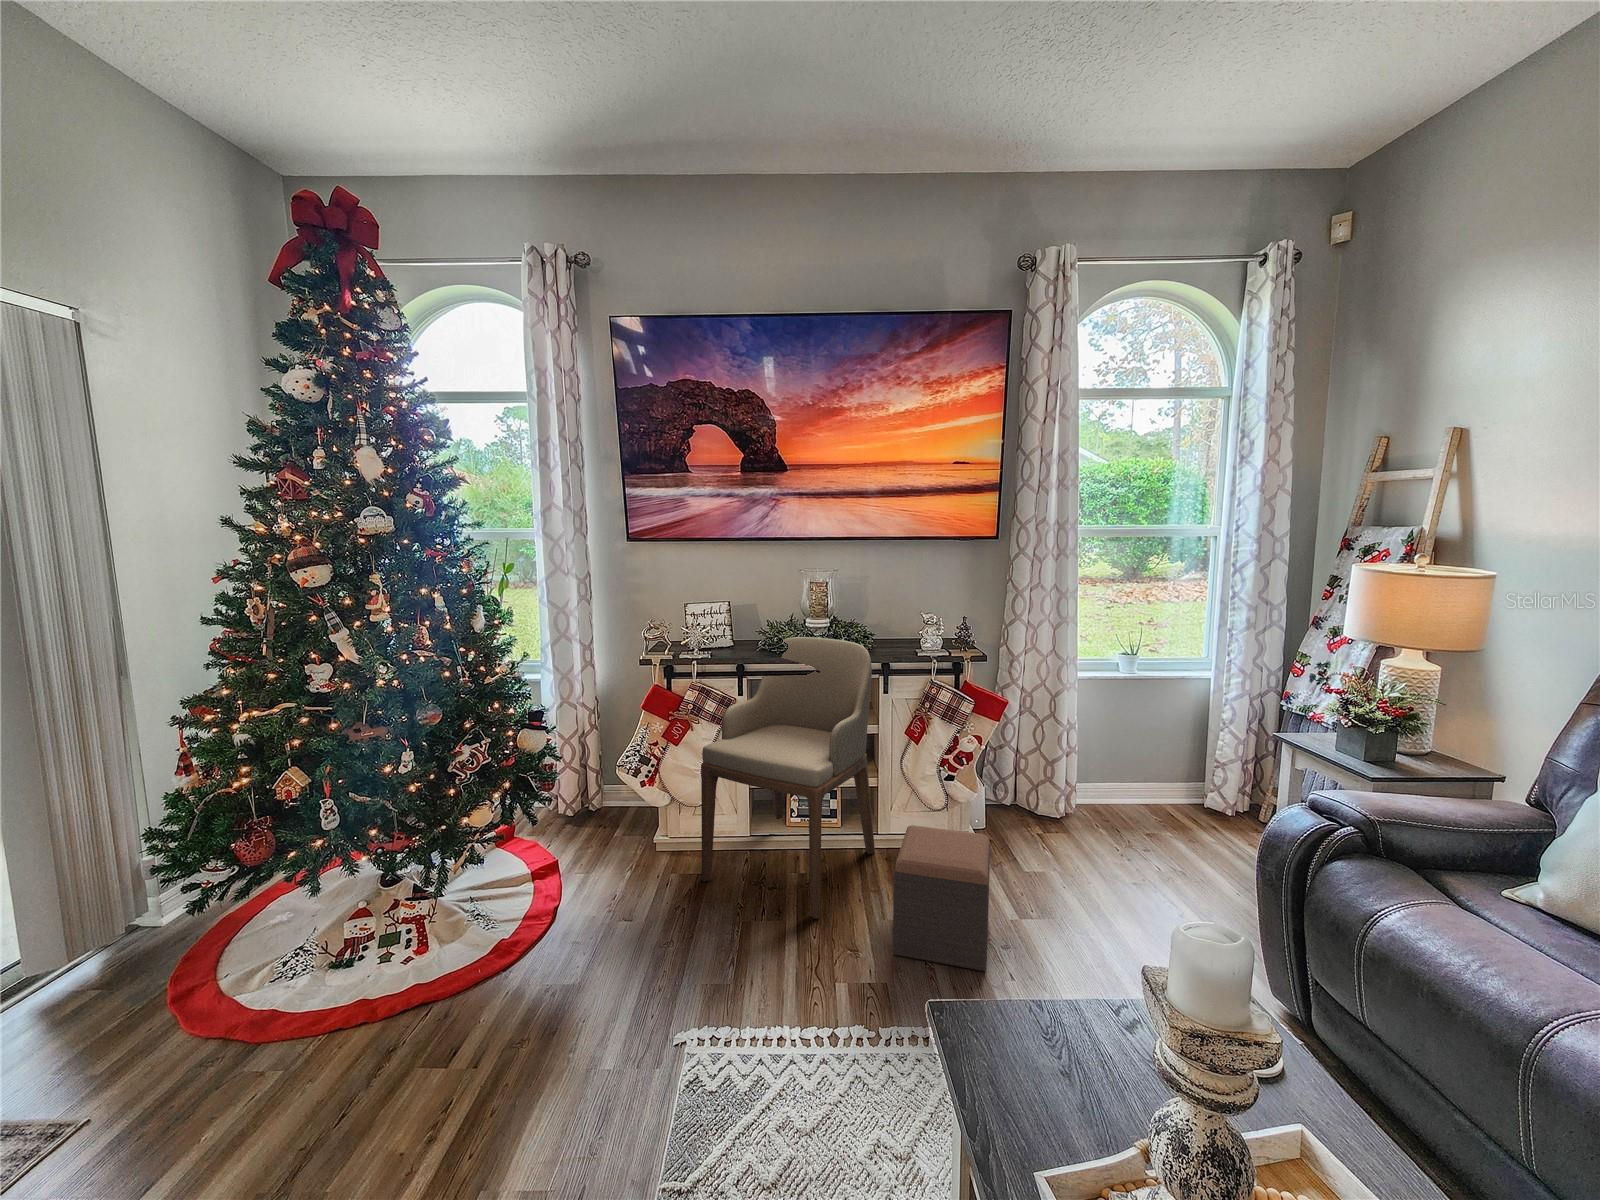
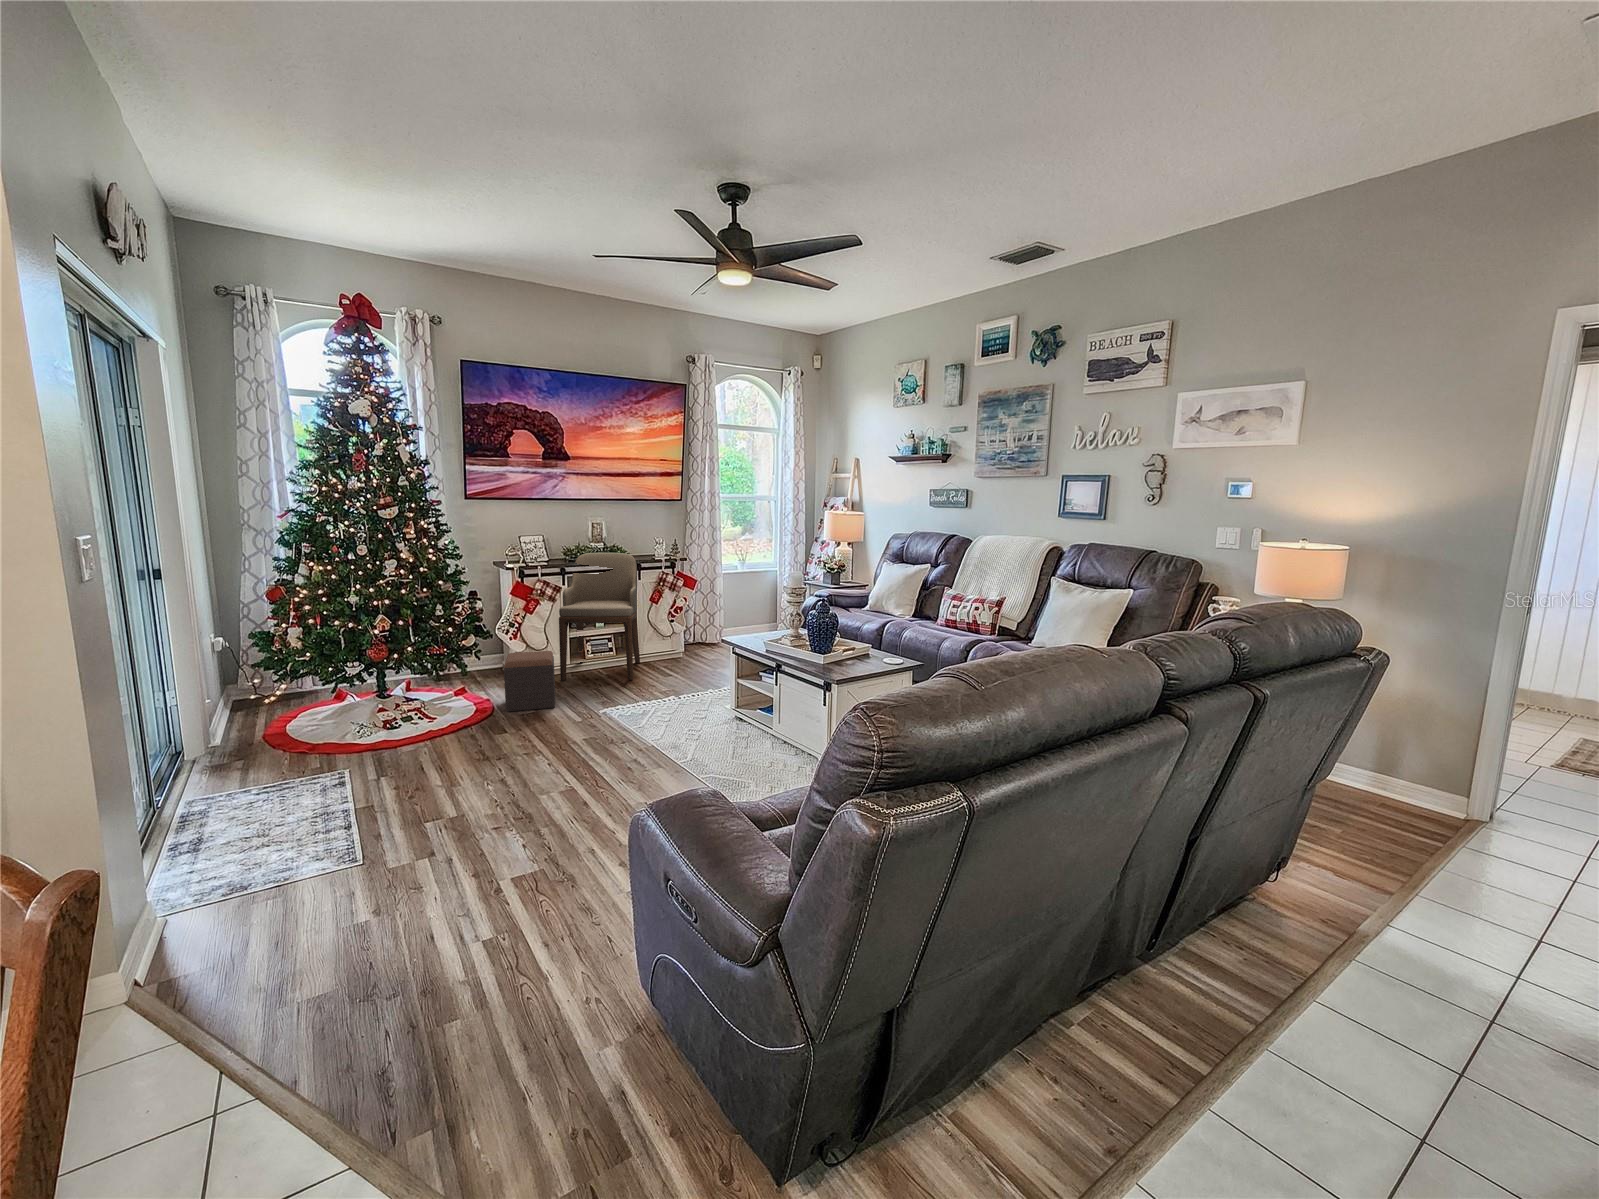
footstool: present [893,825,990,971] -> present [504,651,555,712]

